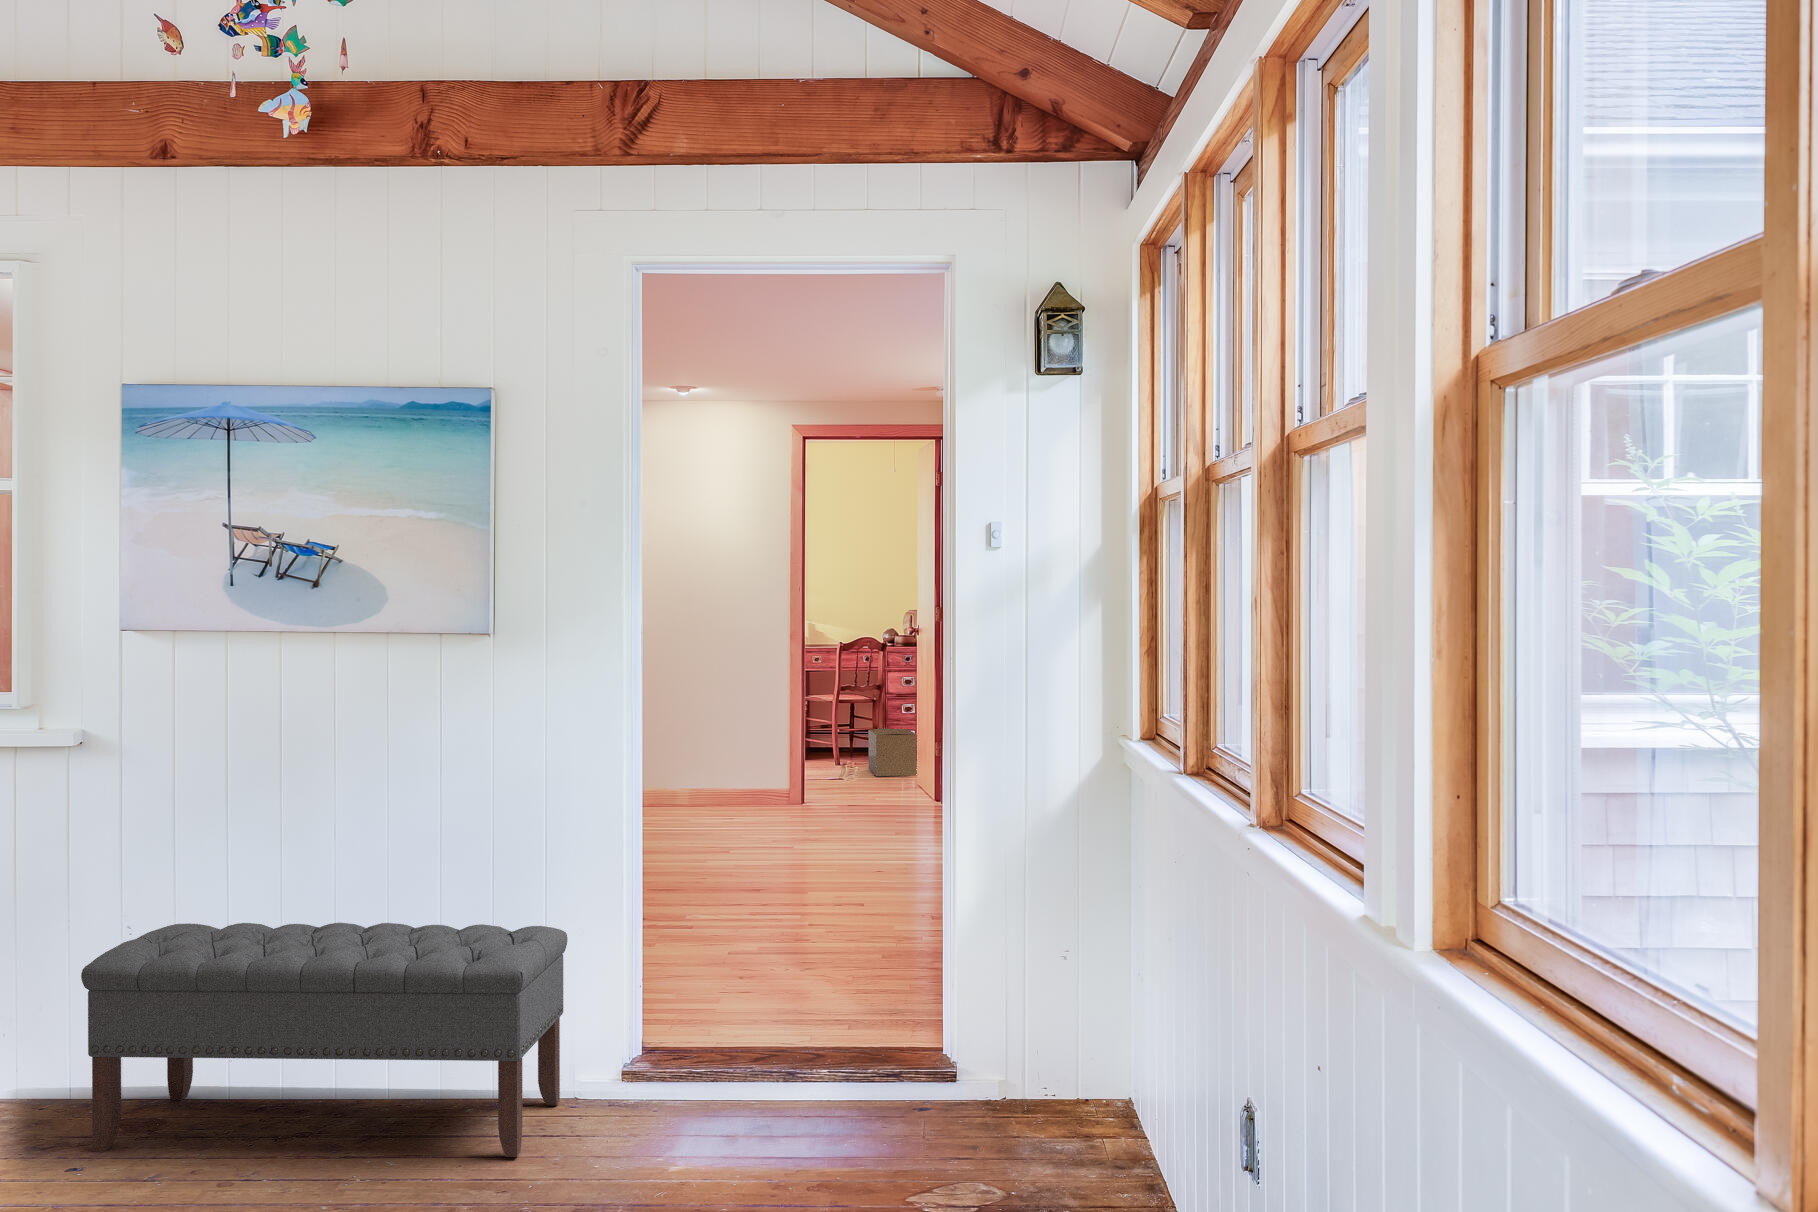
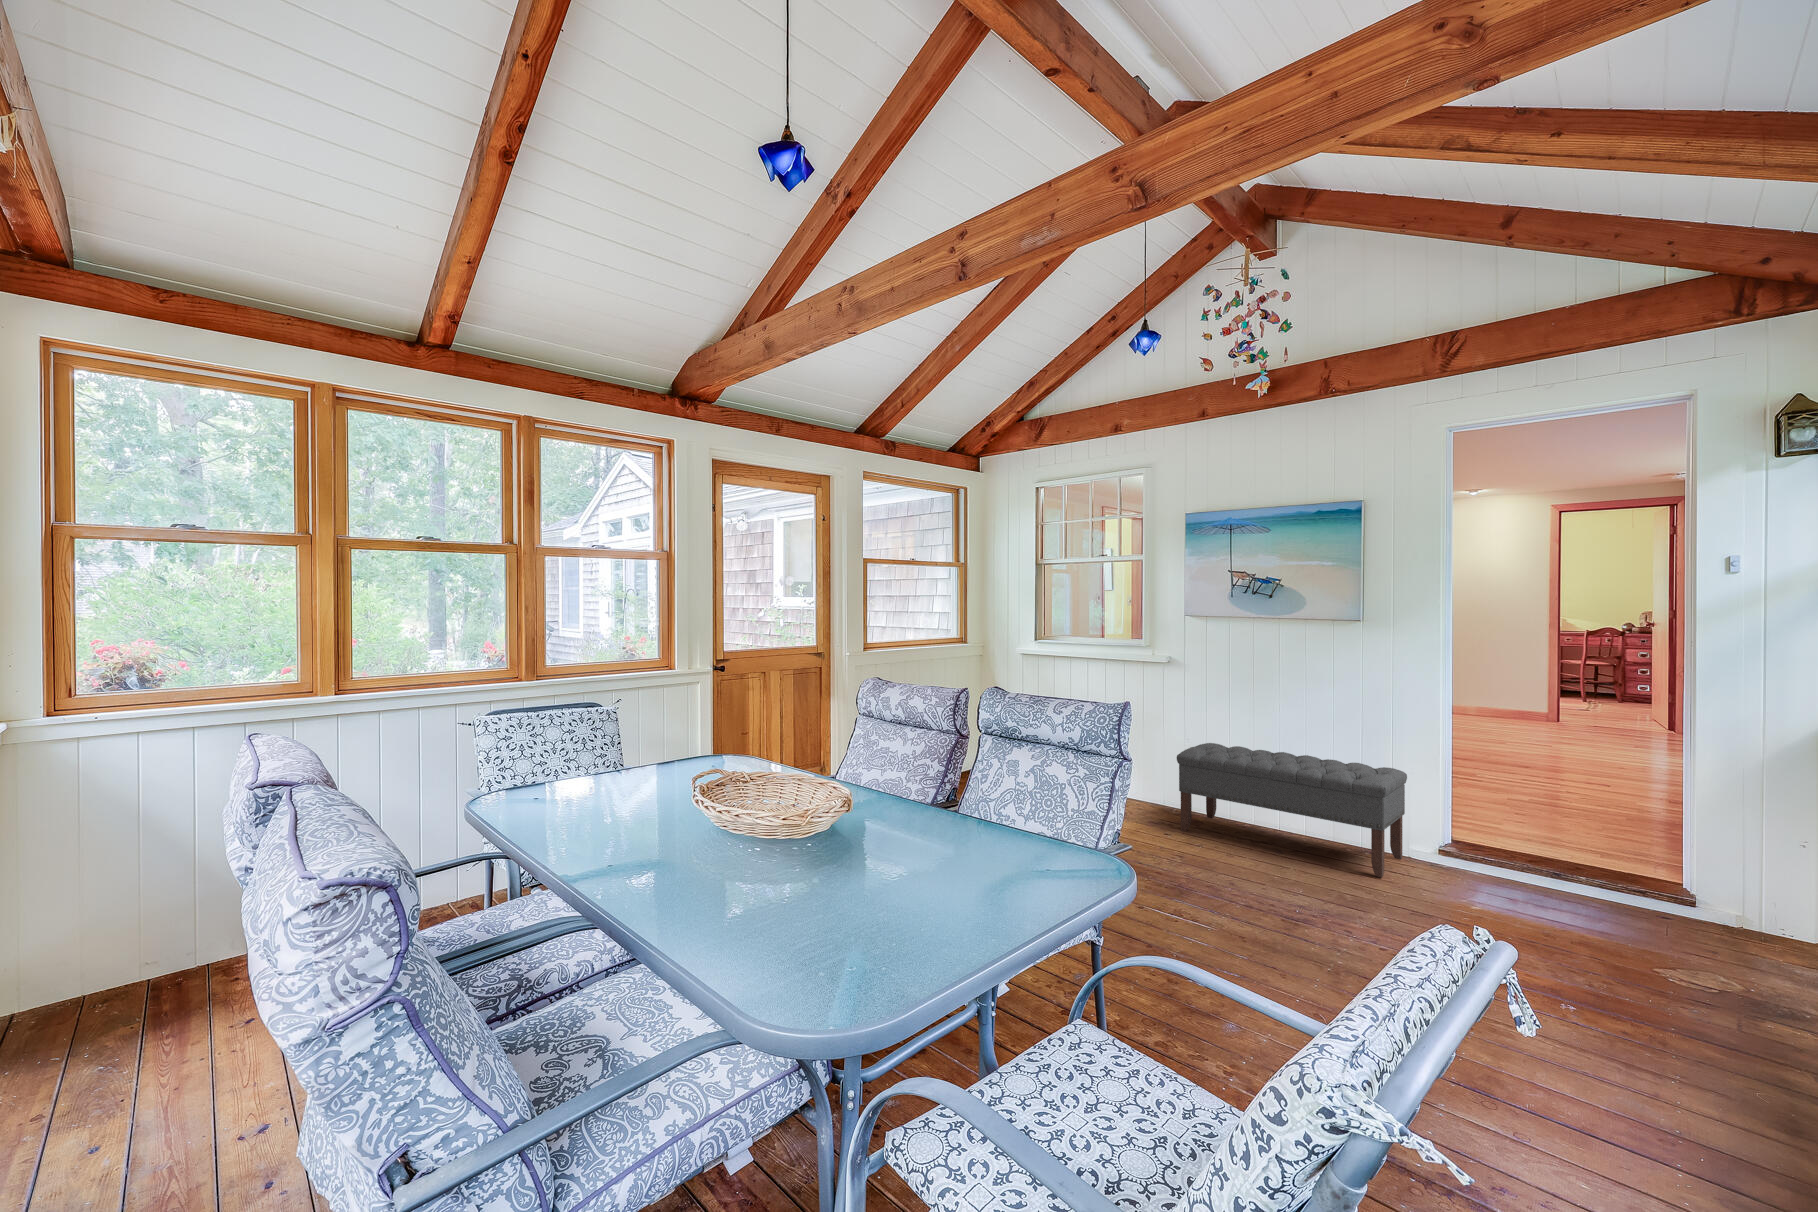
cardboard box: present [868,728,917,776] -> none [1610,684,1655,718]

